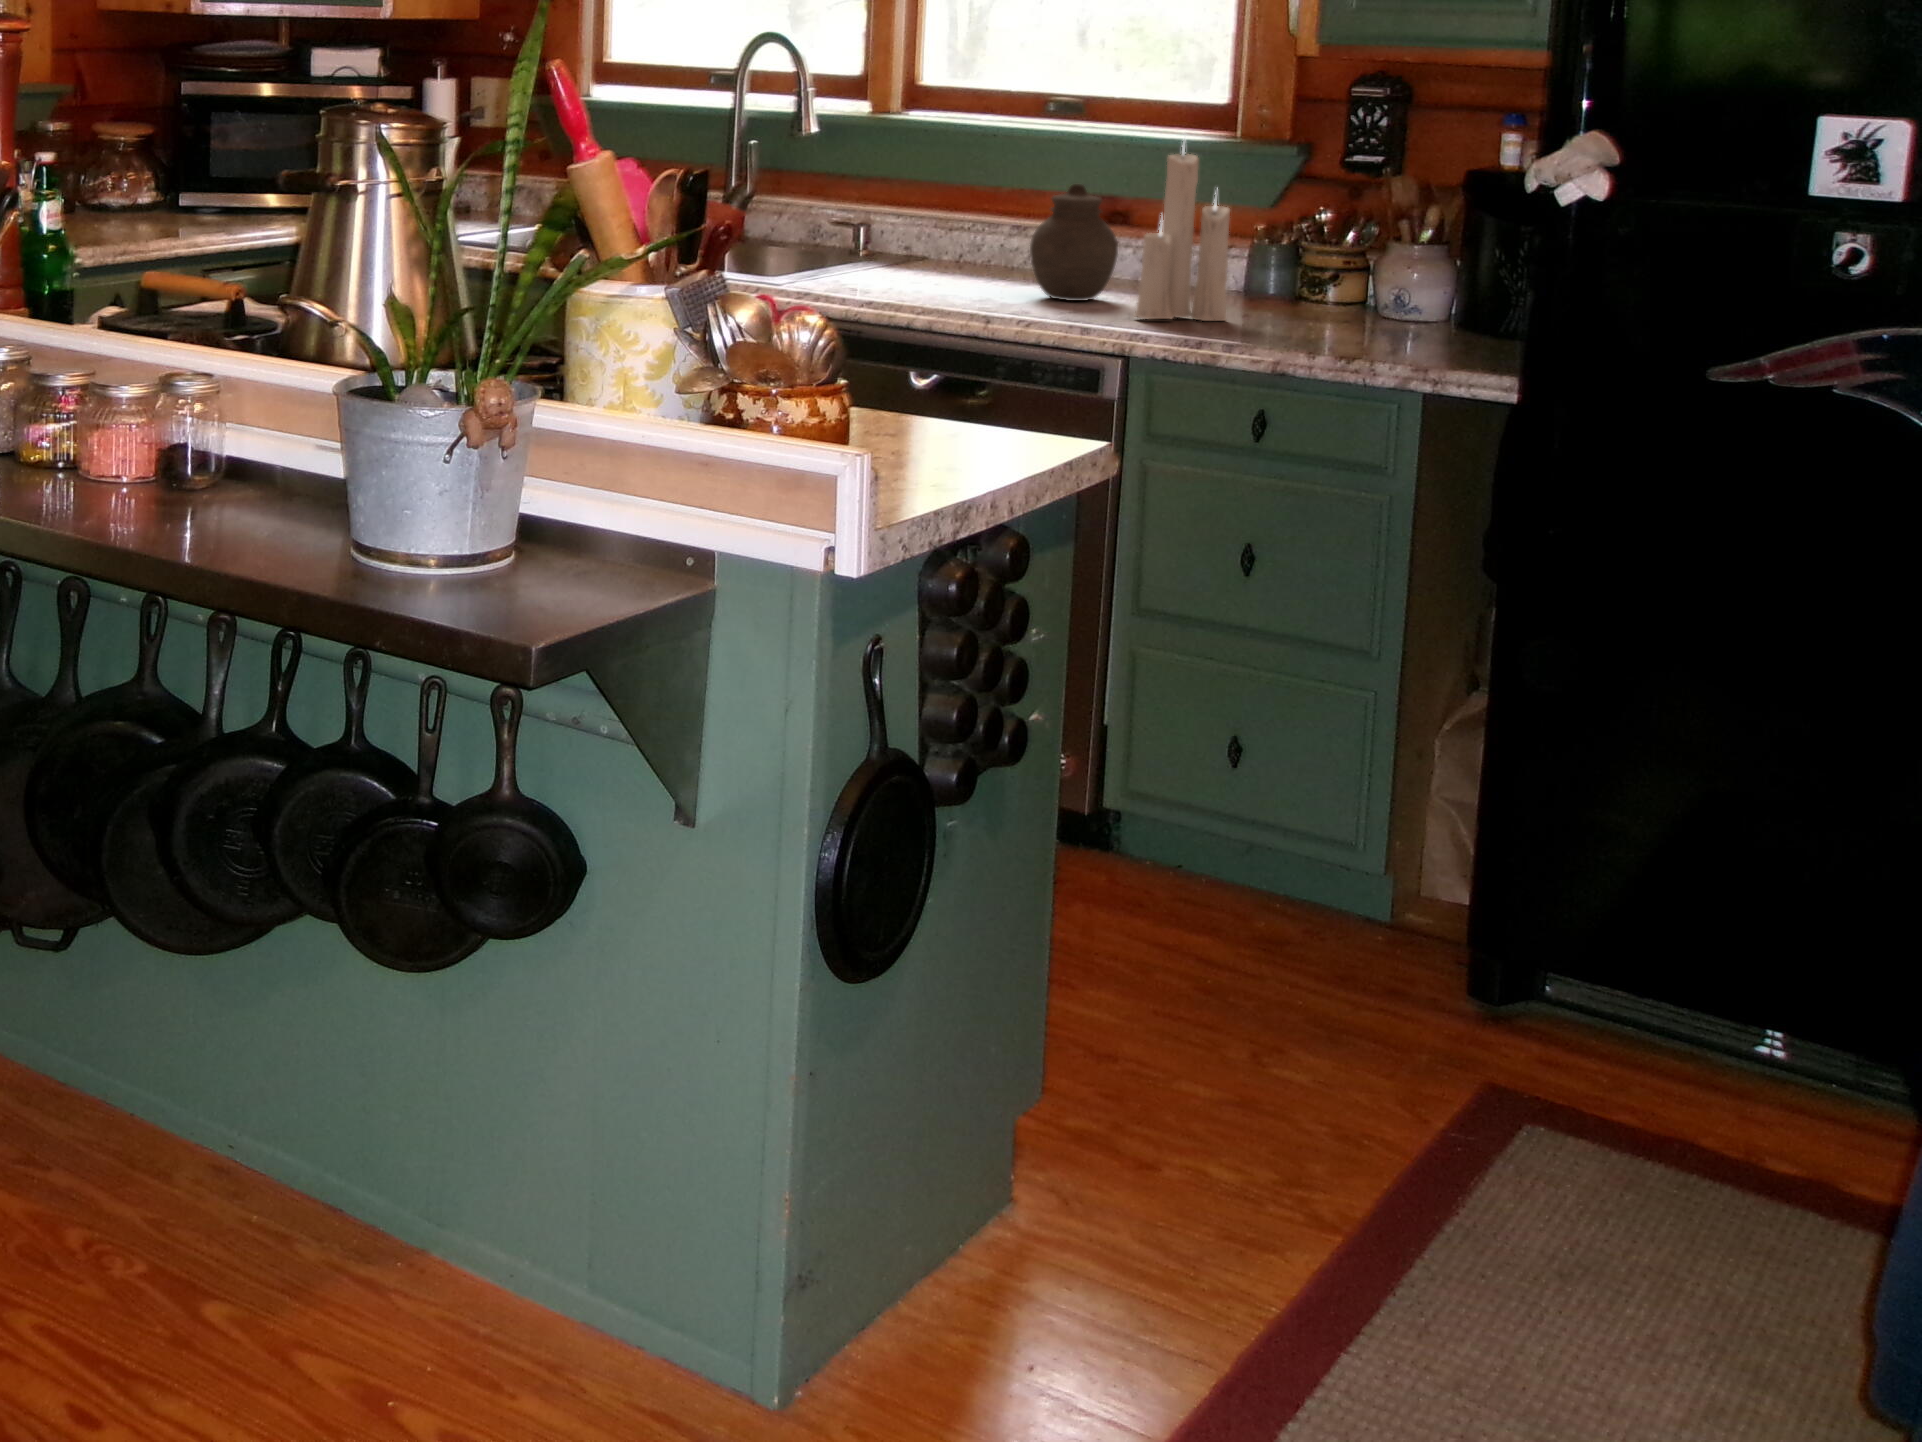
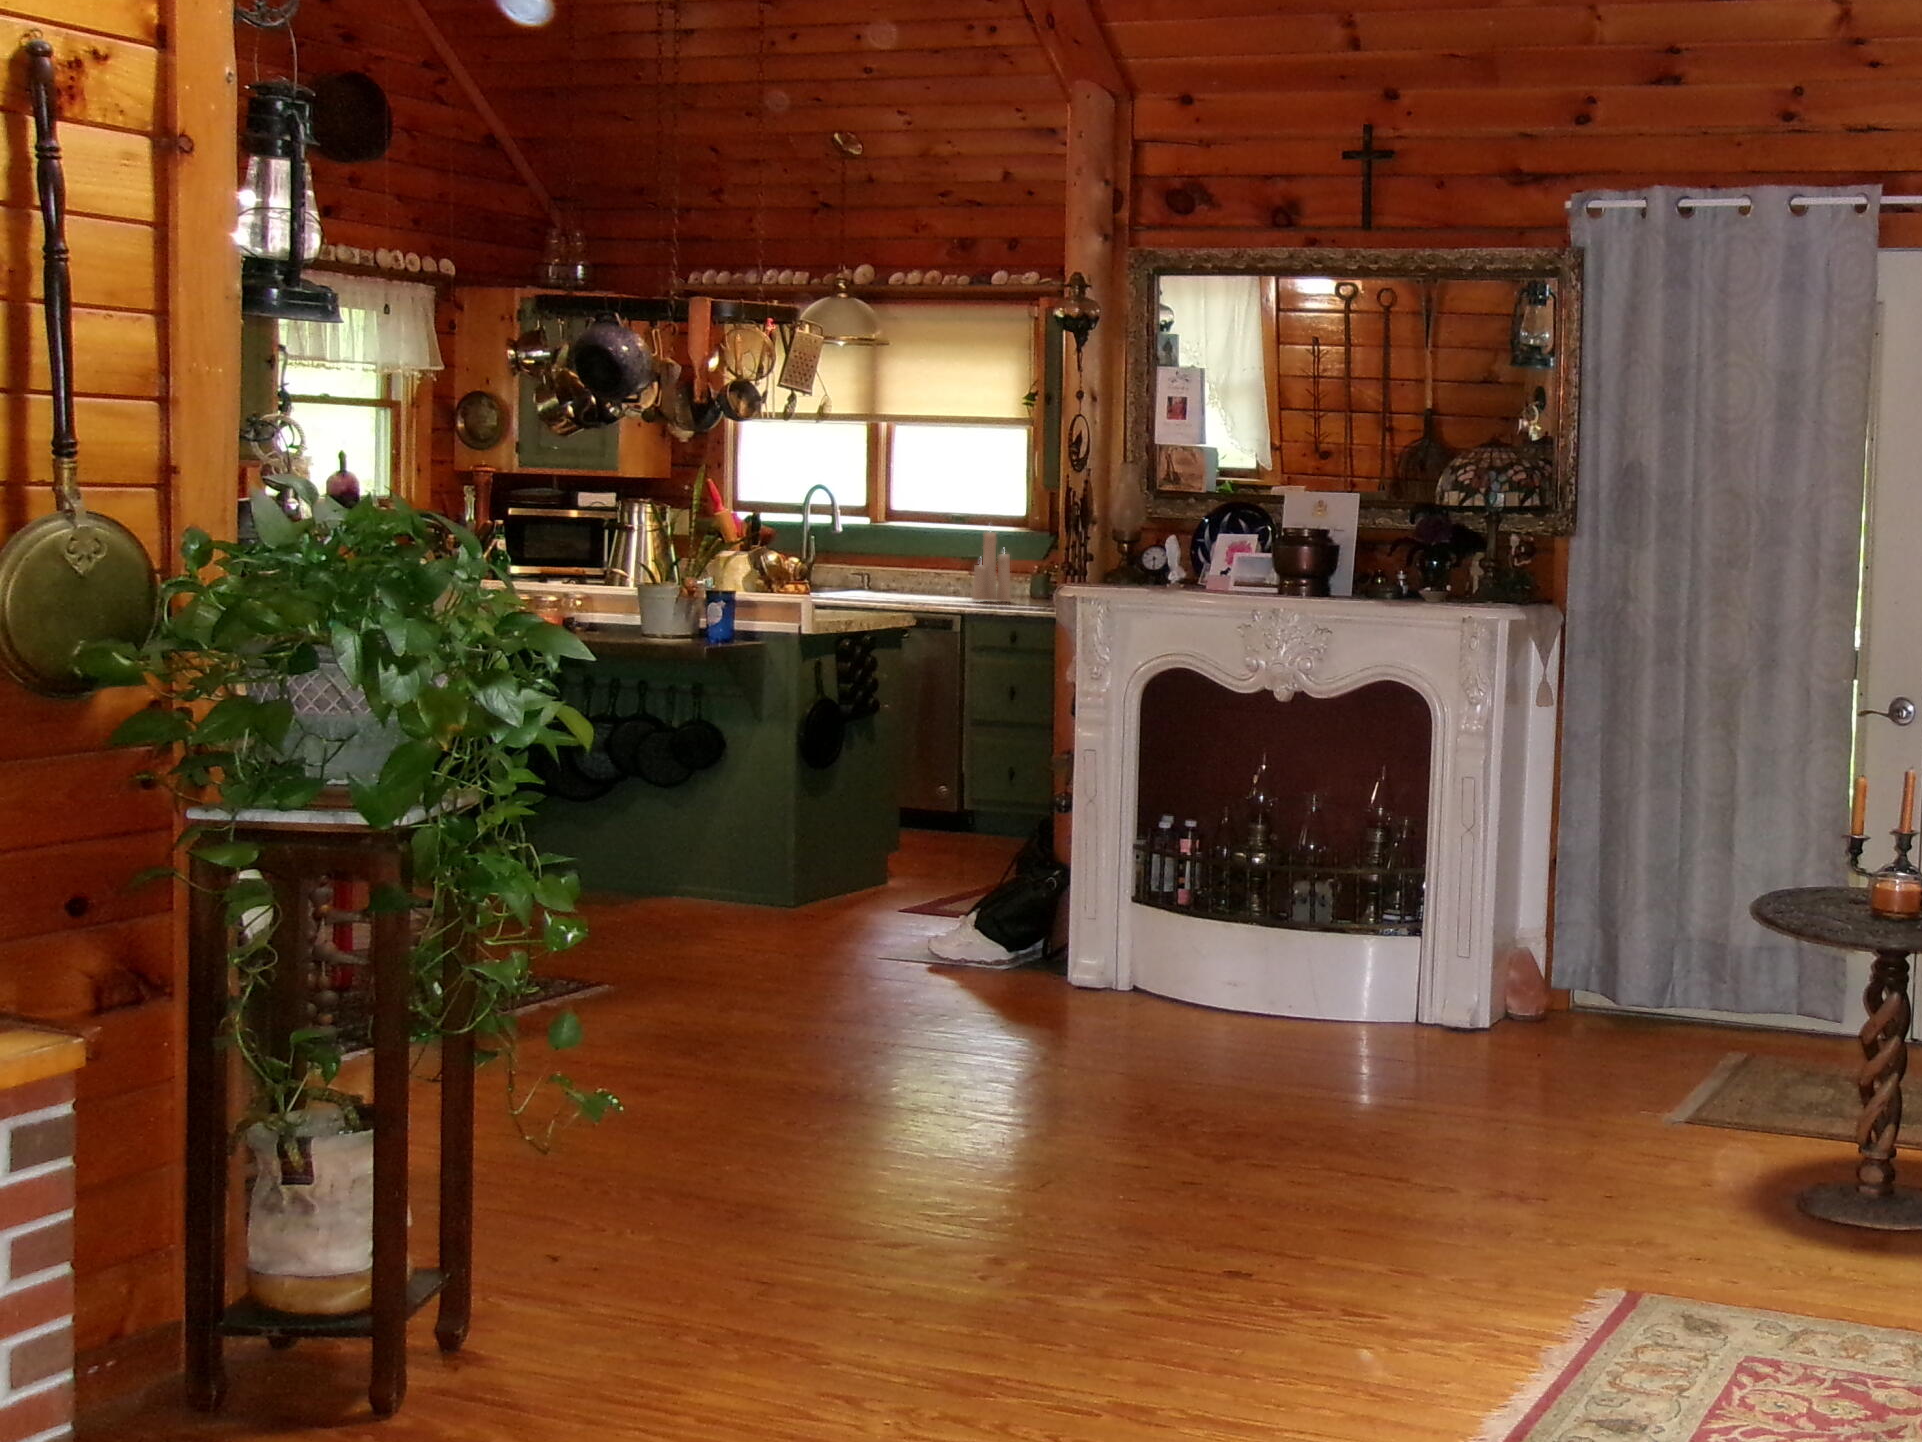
jar: present [1030,184,1118,301] -> none [933,548,972,598]

